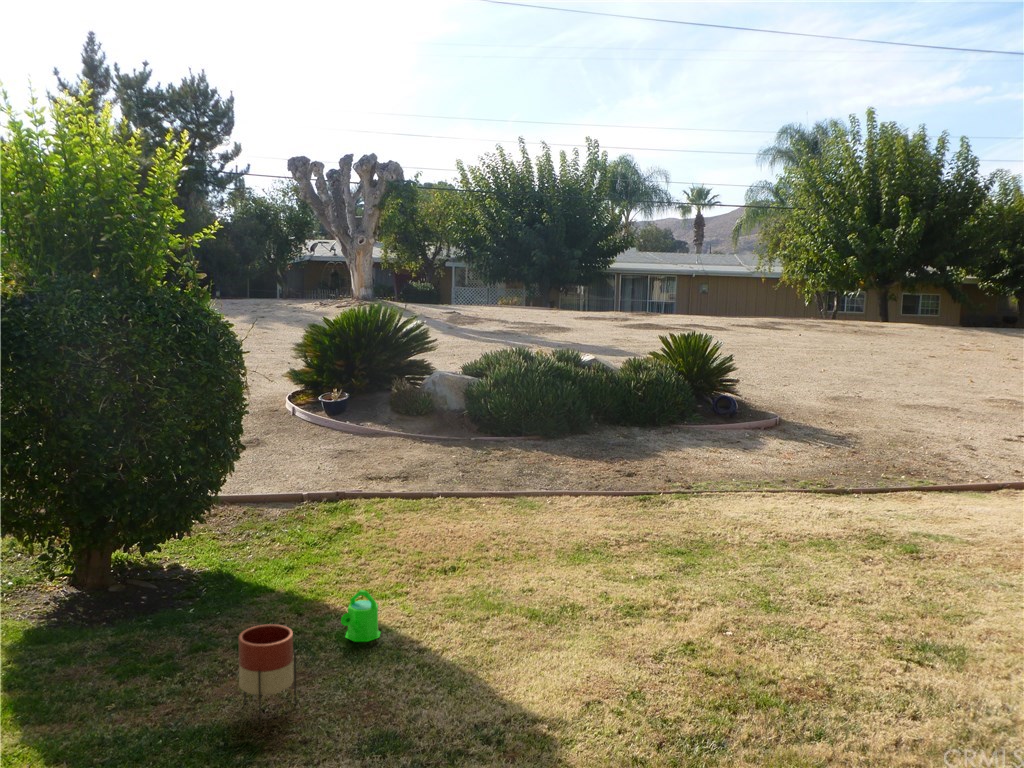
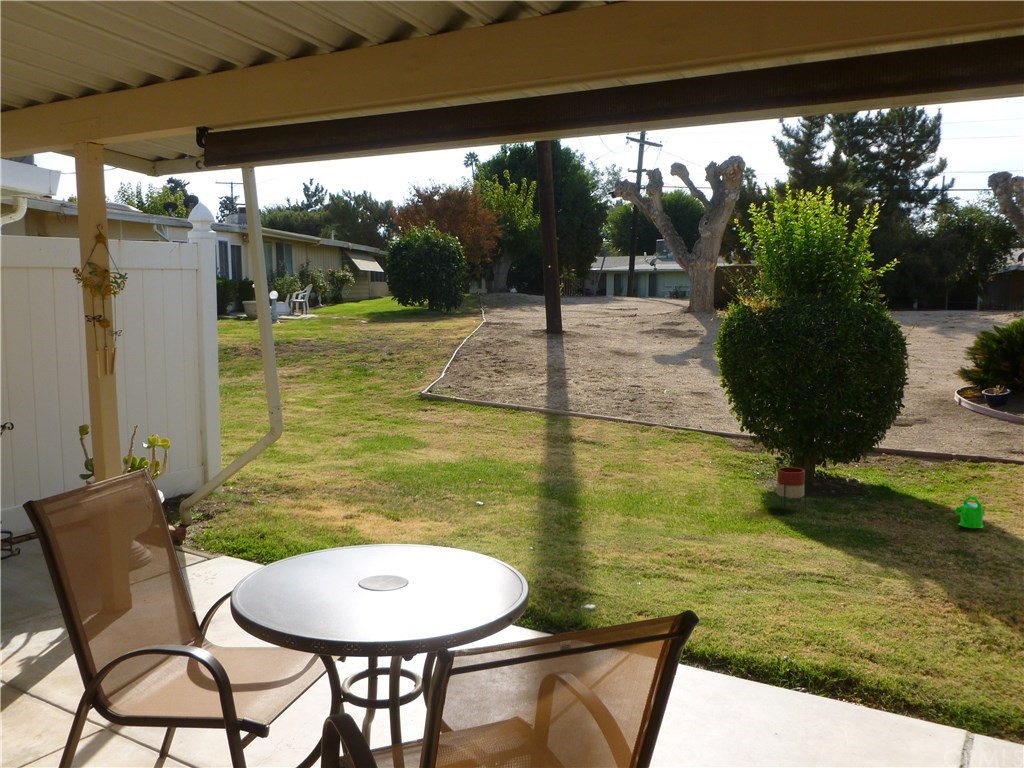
planter: present [239,624,296,725] -> present [777,467,806,512]

